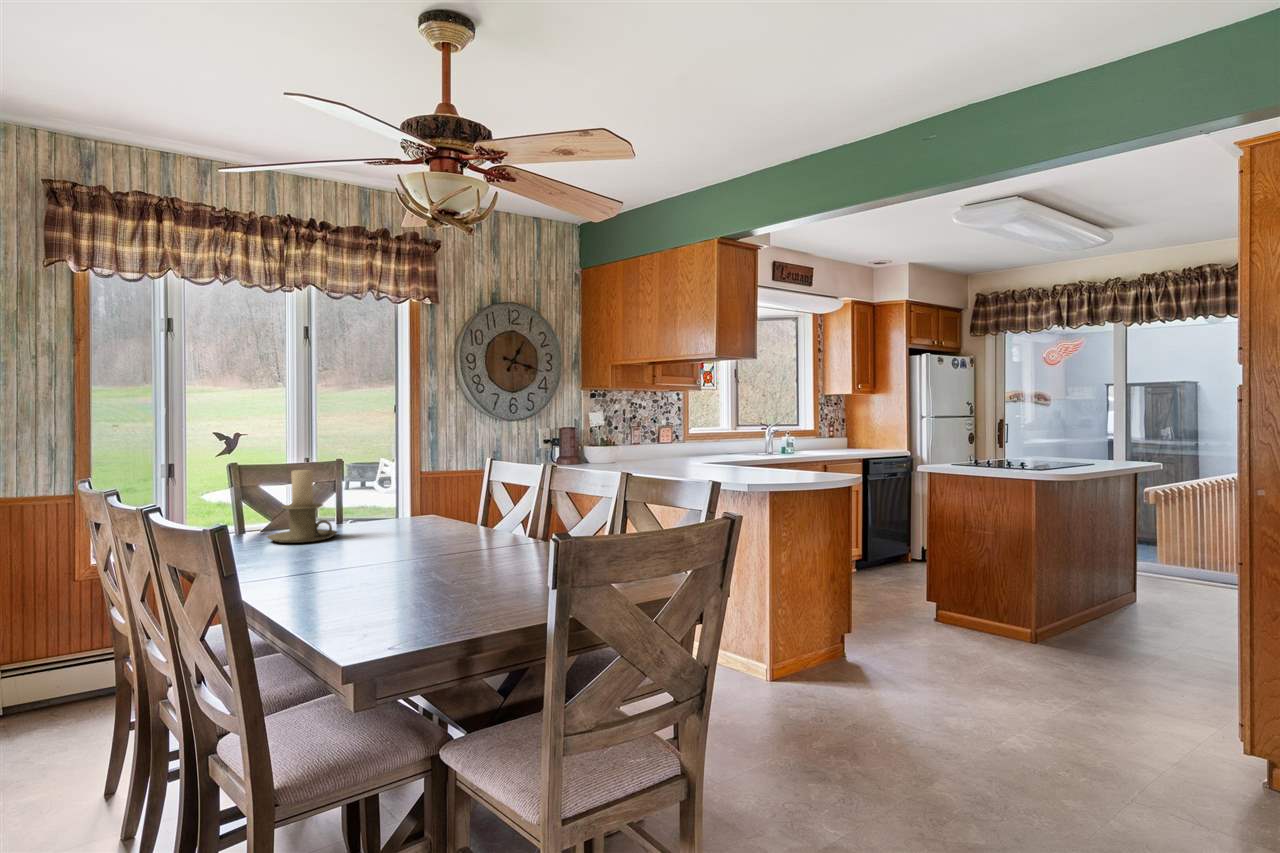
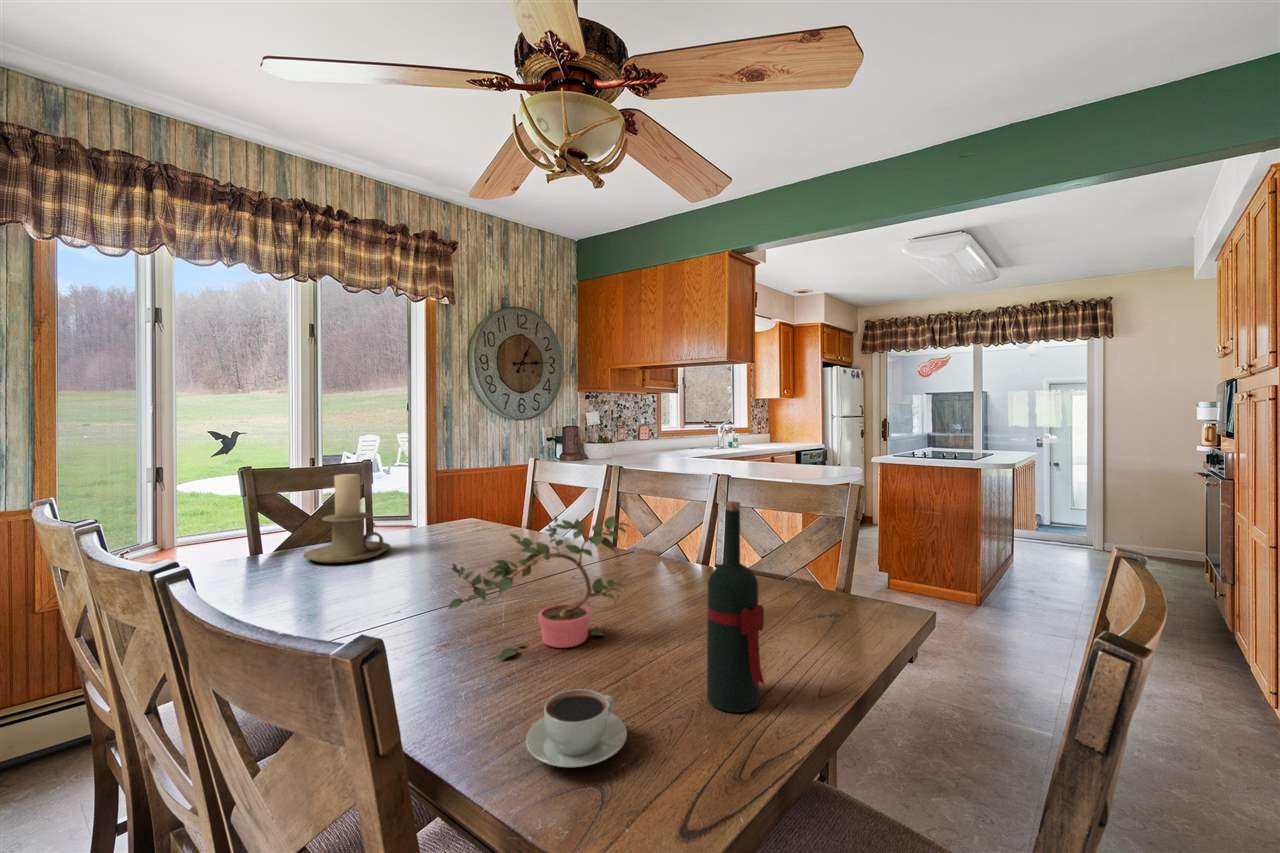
wine bottle: none [468,481,504,619] -> present [707,501,764,713]
potted plant: none [326,496,467,594] -> present [449,516,629,659]
coffee cup: none [334,595,398,630] -> present [526,689,627,767]

